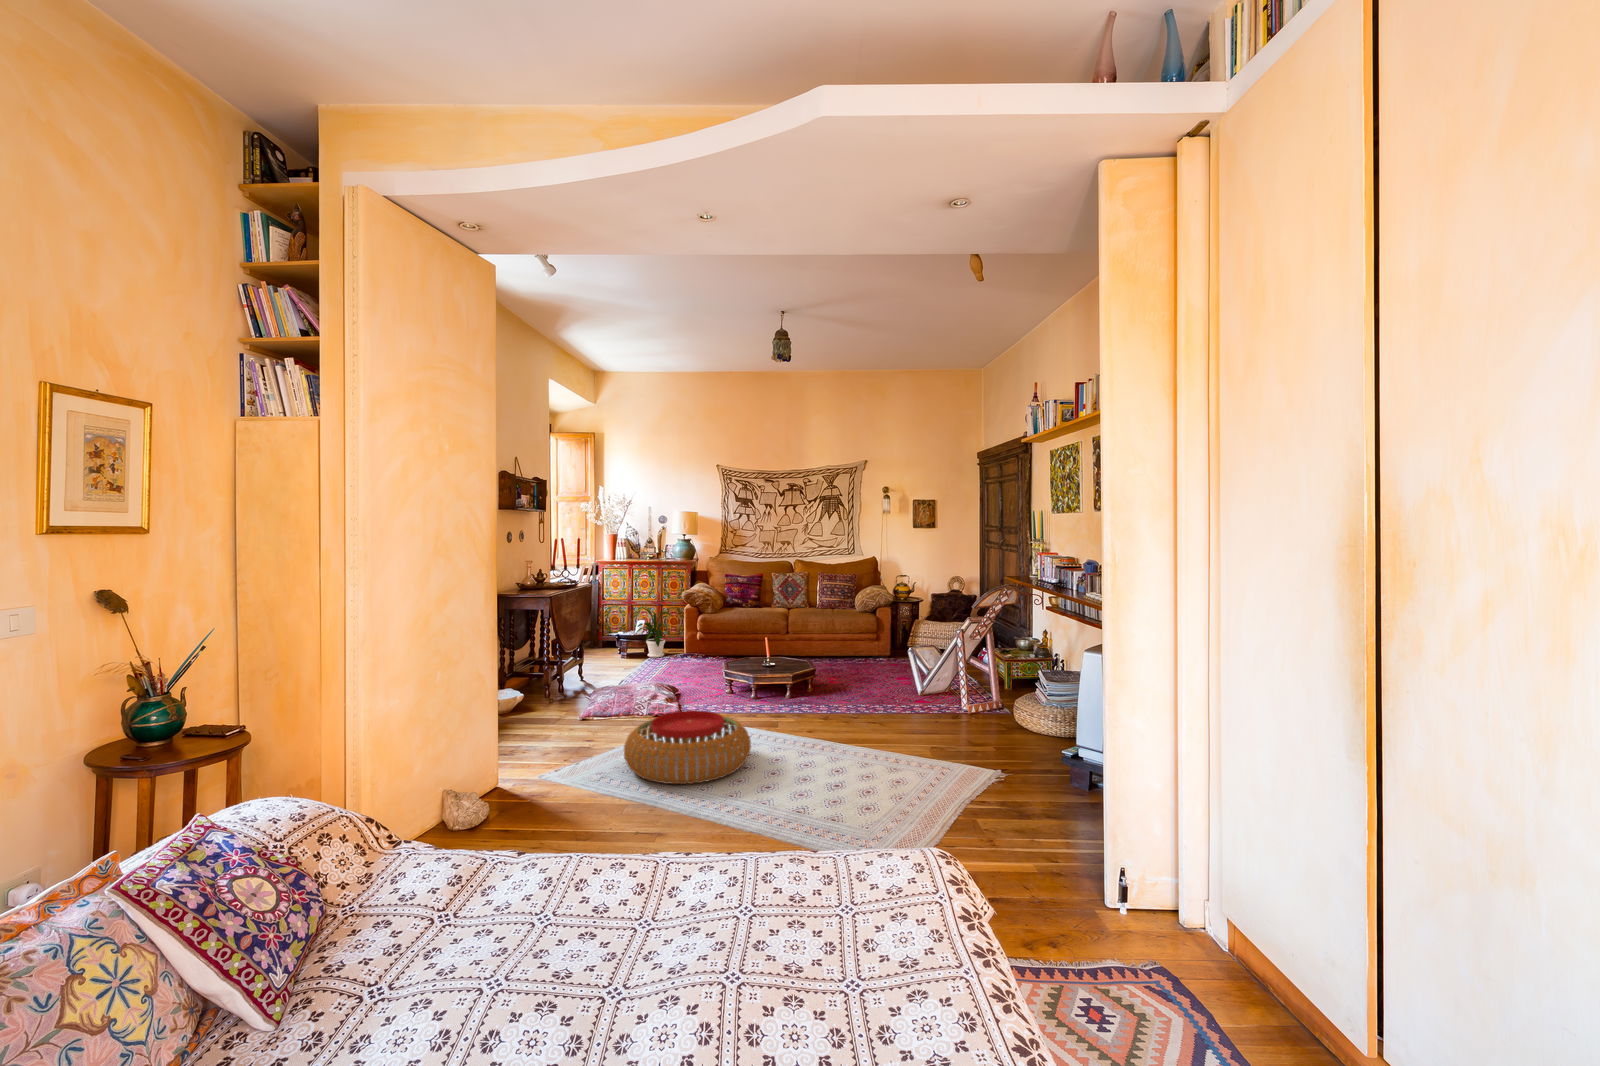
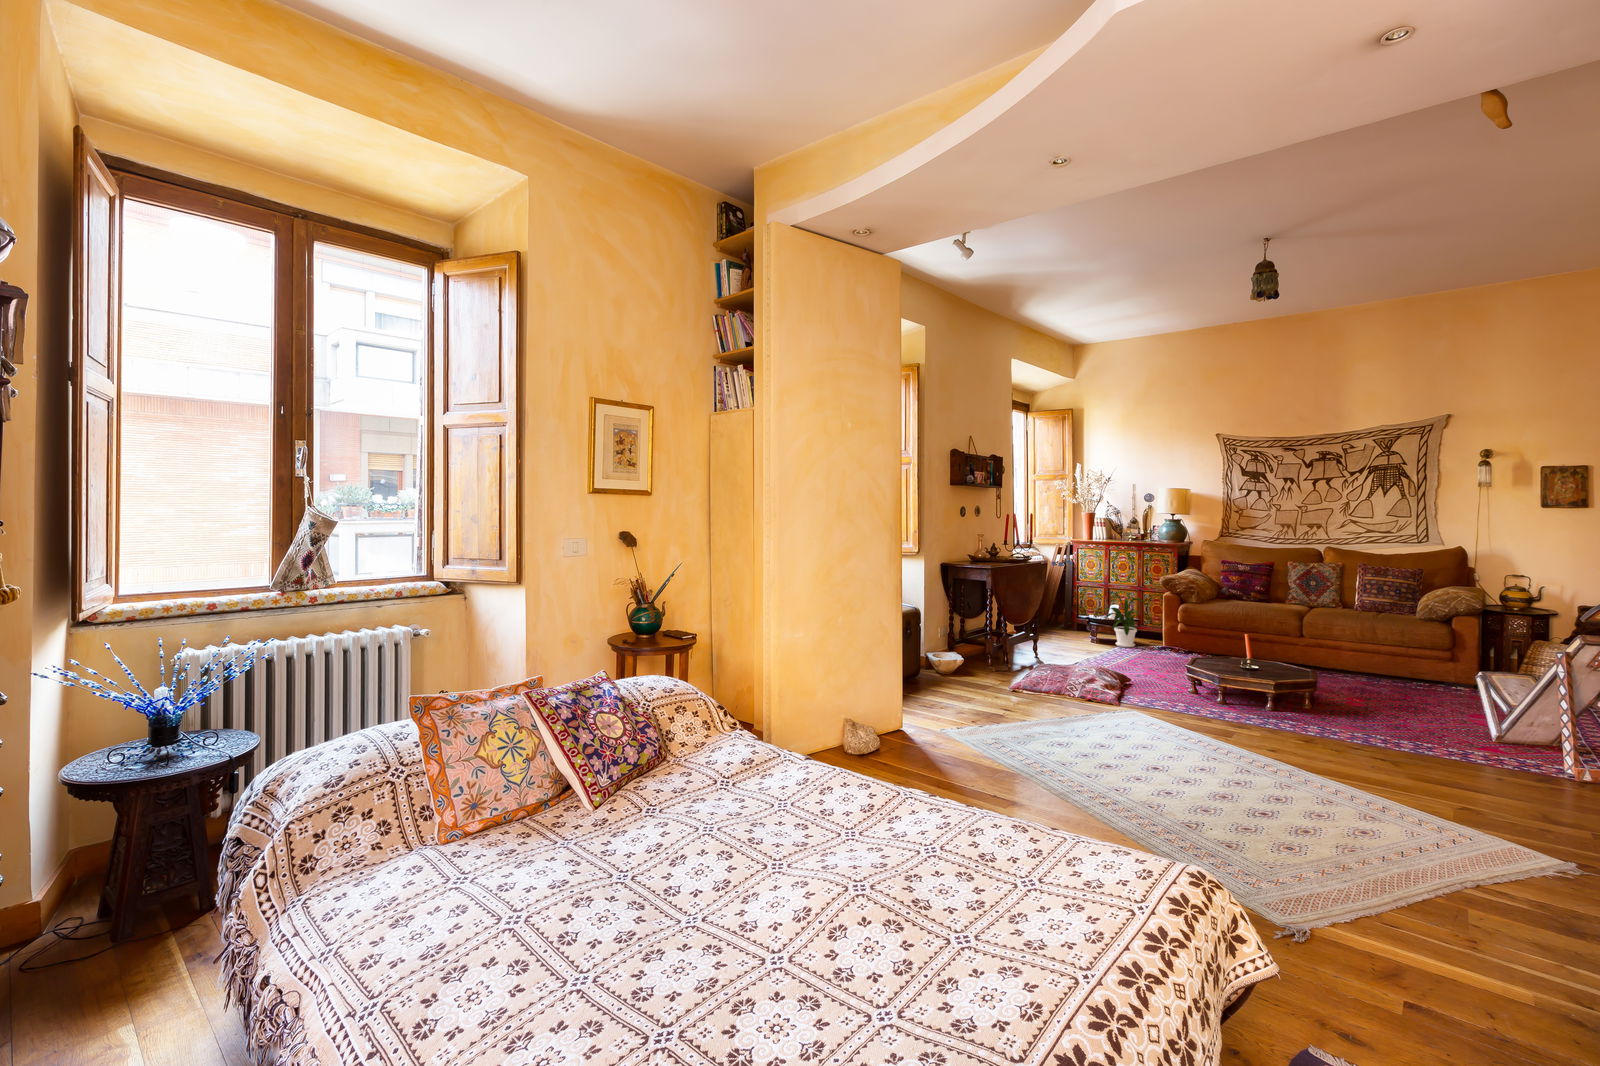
pouf: present [624,710,751,784] -> none [1026,695,1177,776]

